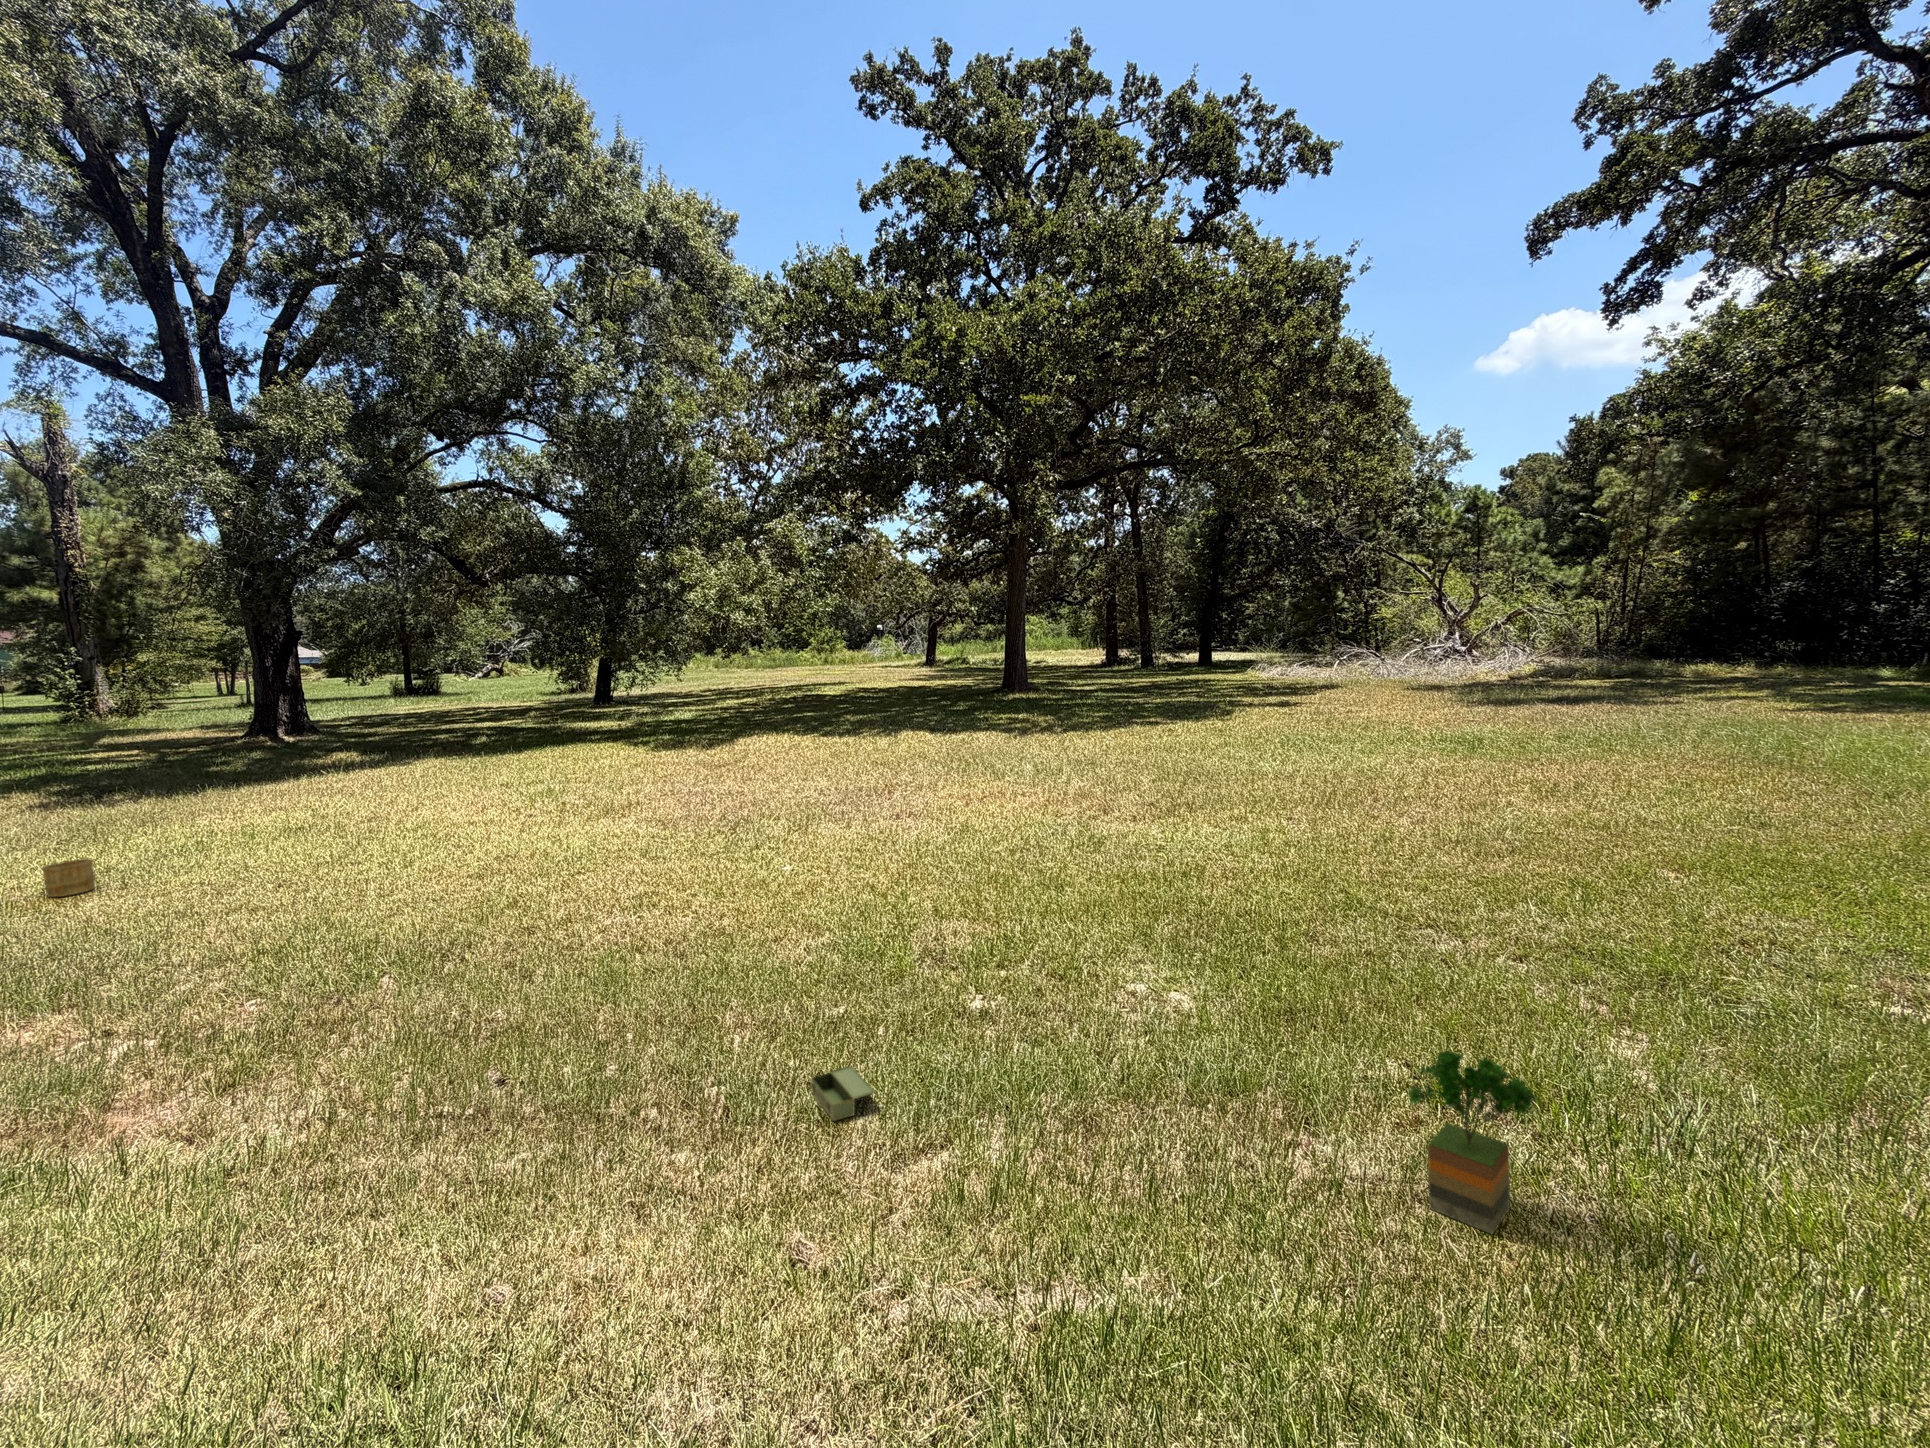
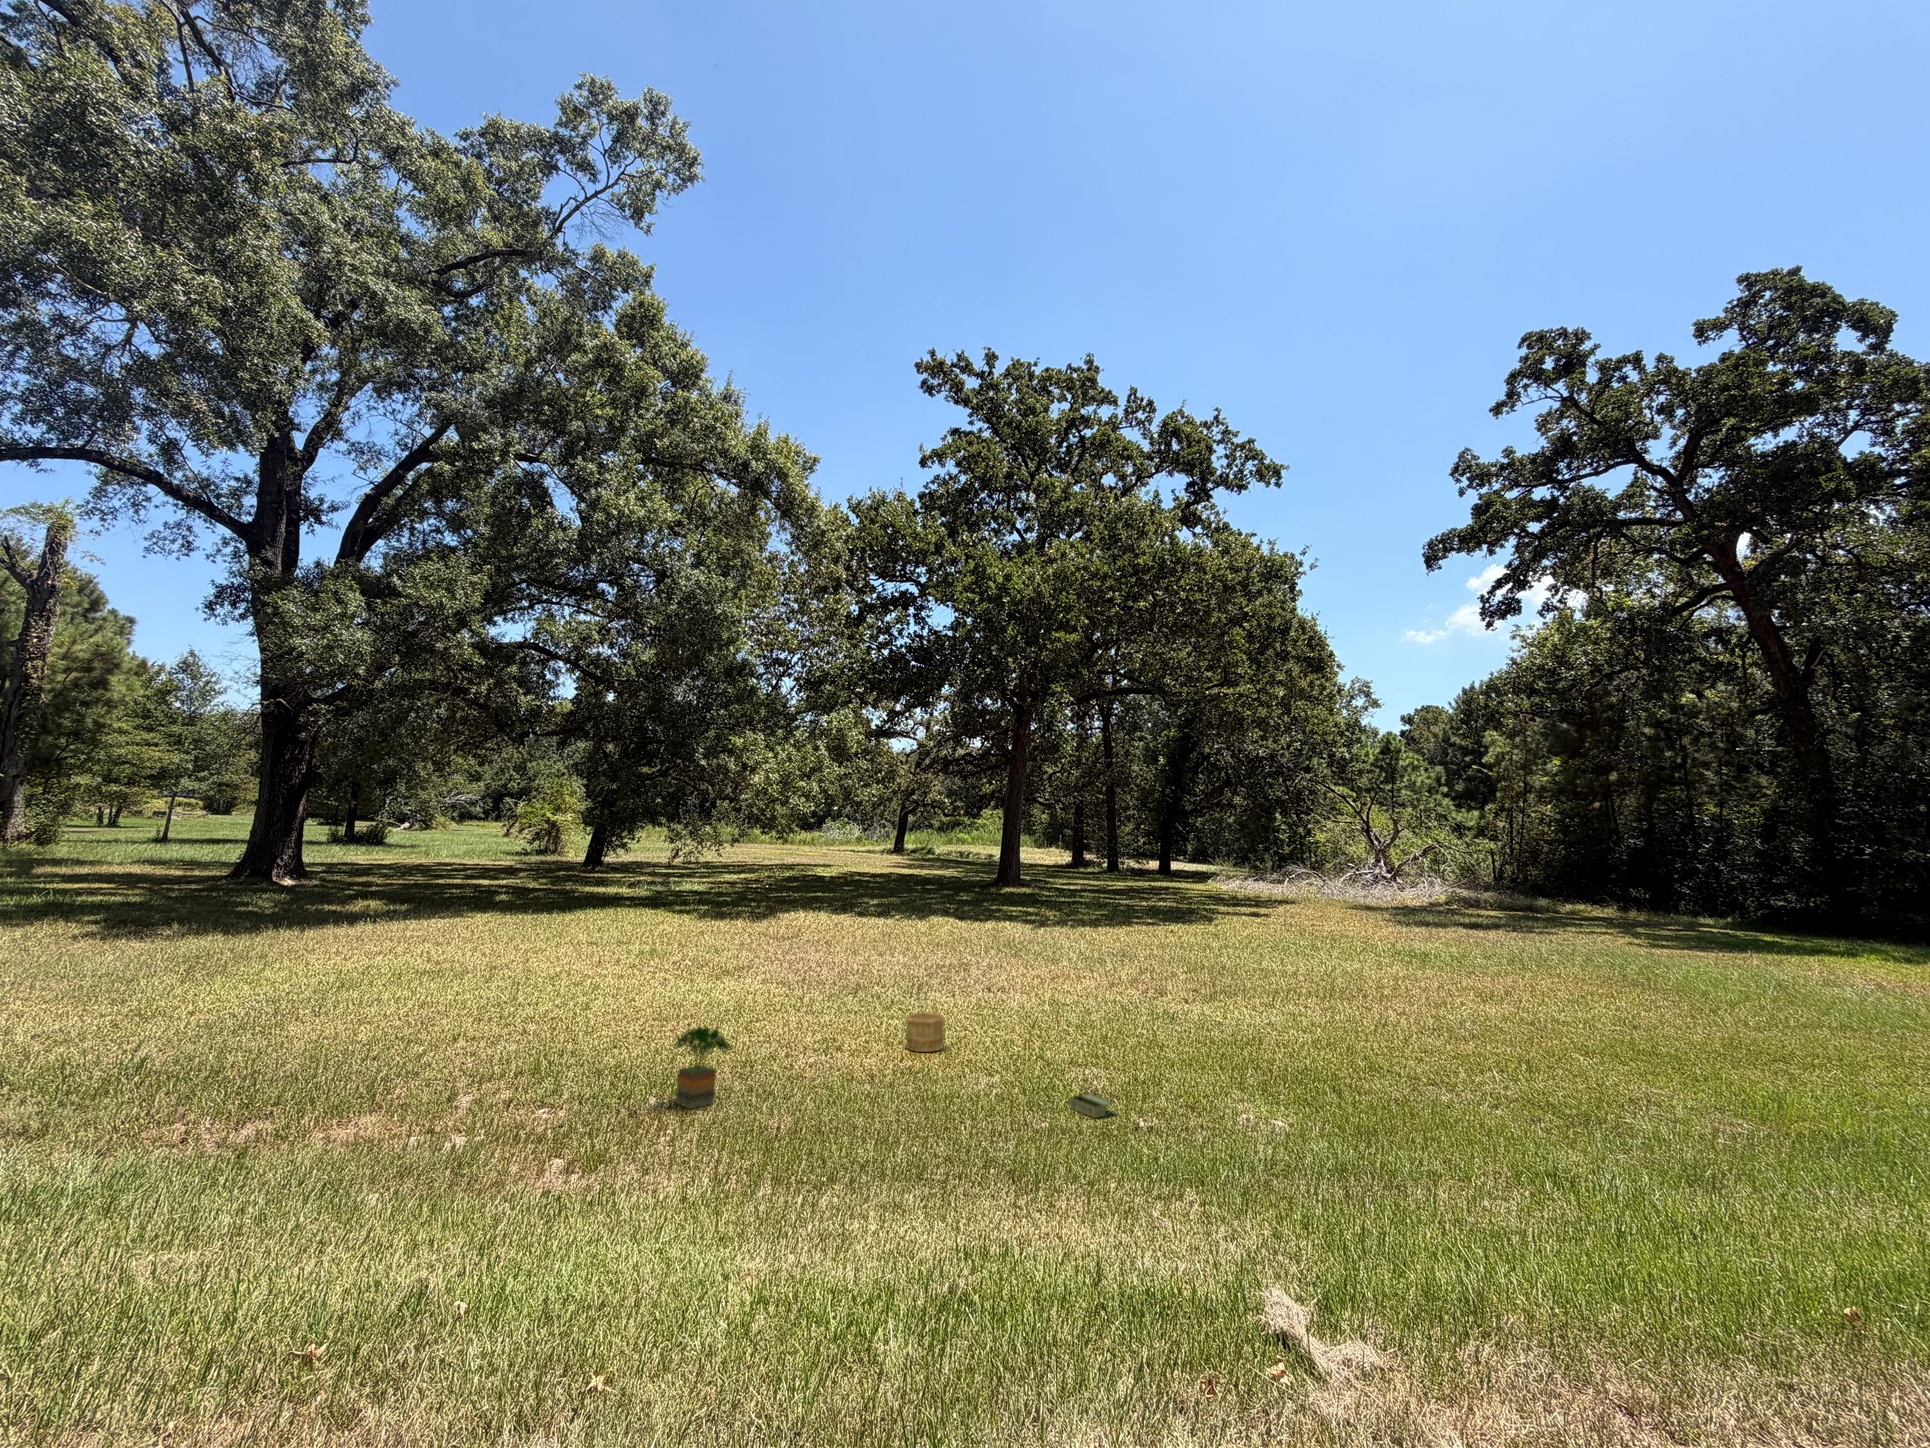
wooden bucket: present [42,858,95,897] -> present [906,1012,945,1052]
potted tree: present [1408,1050,1538,1234] -> present [676,1027,730,1109]

